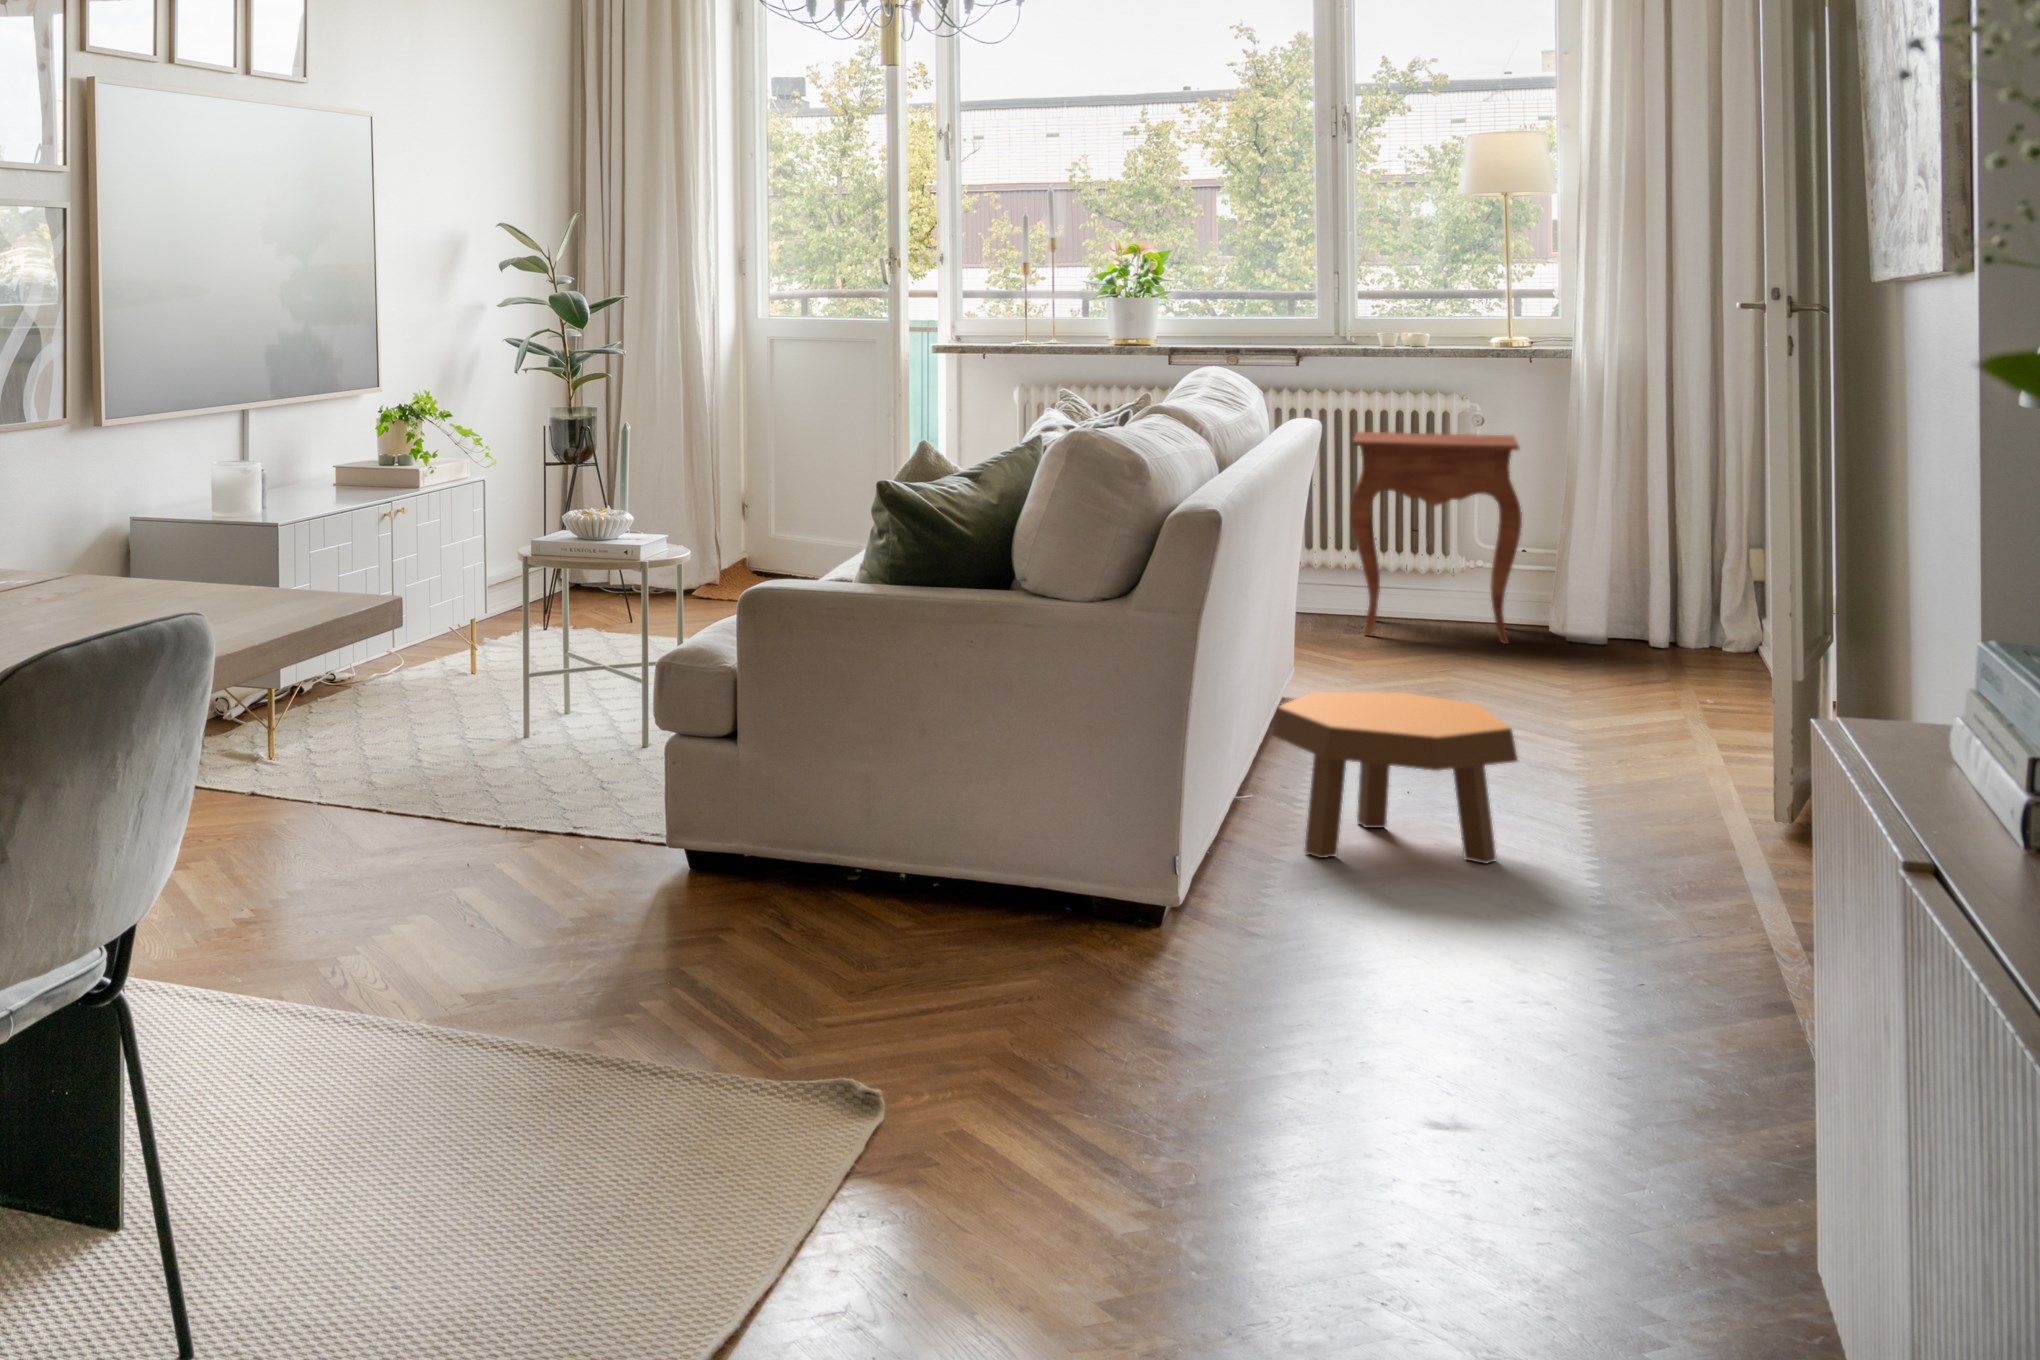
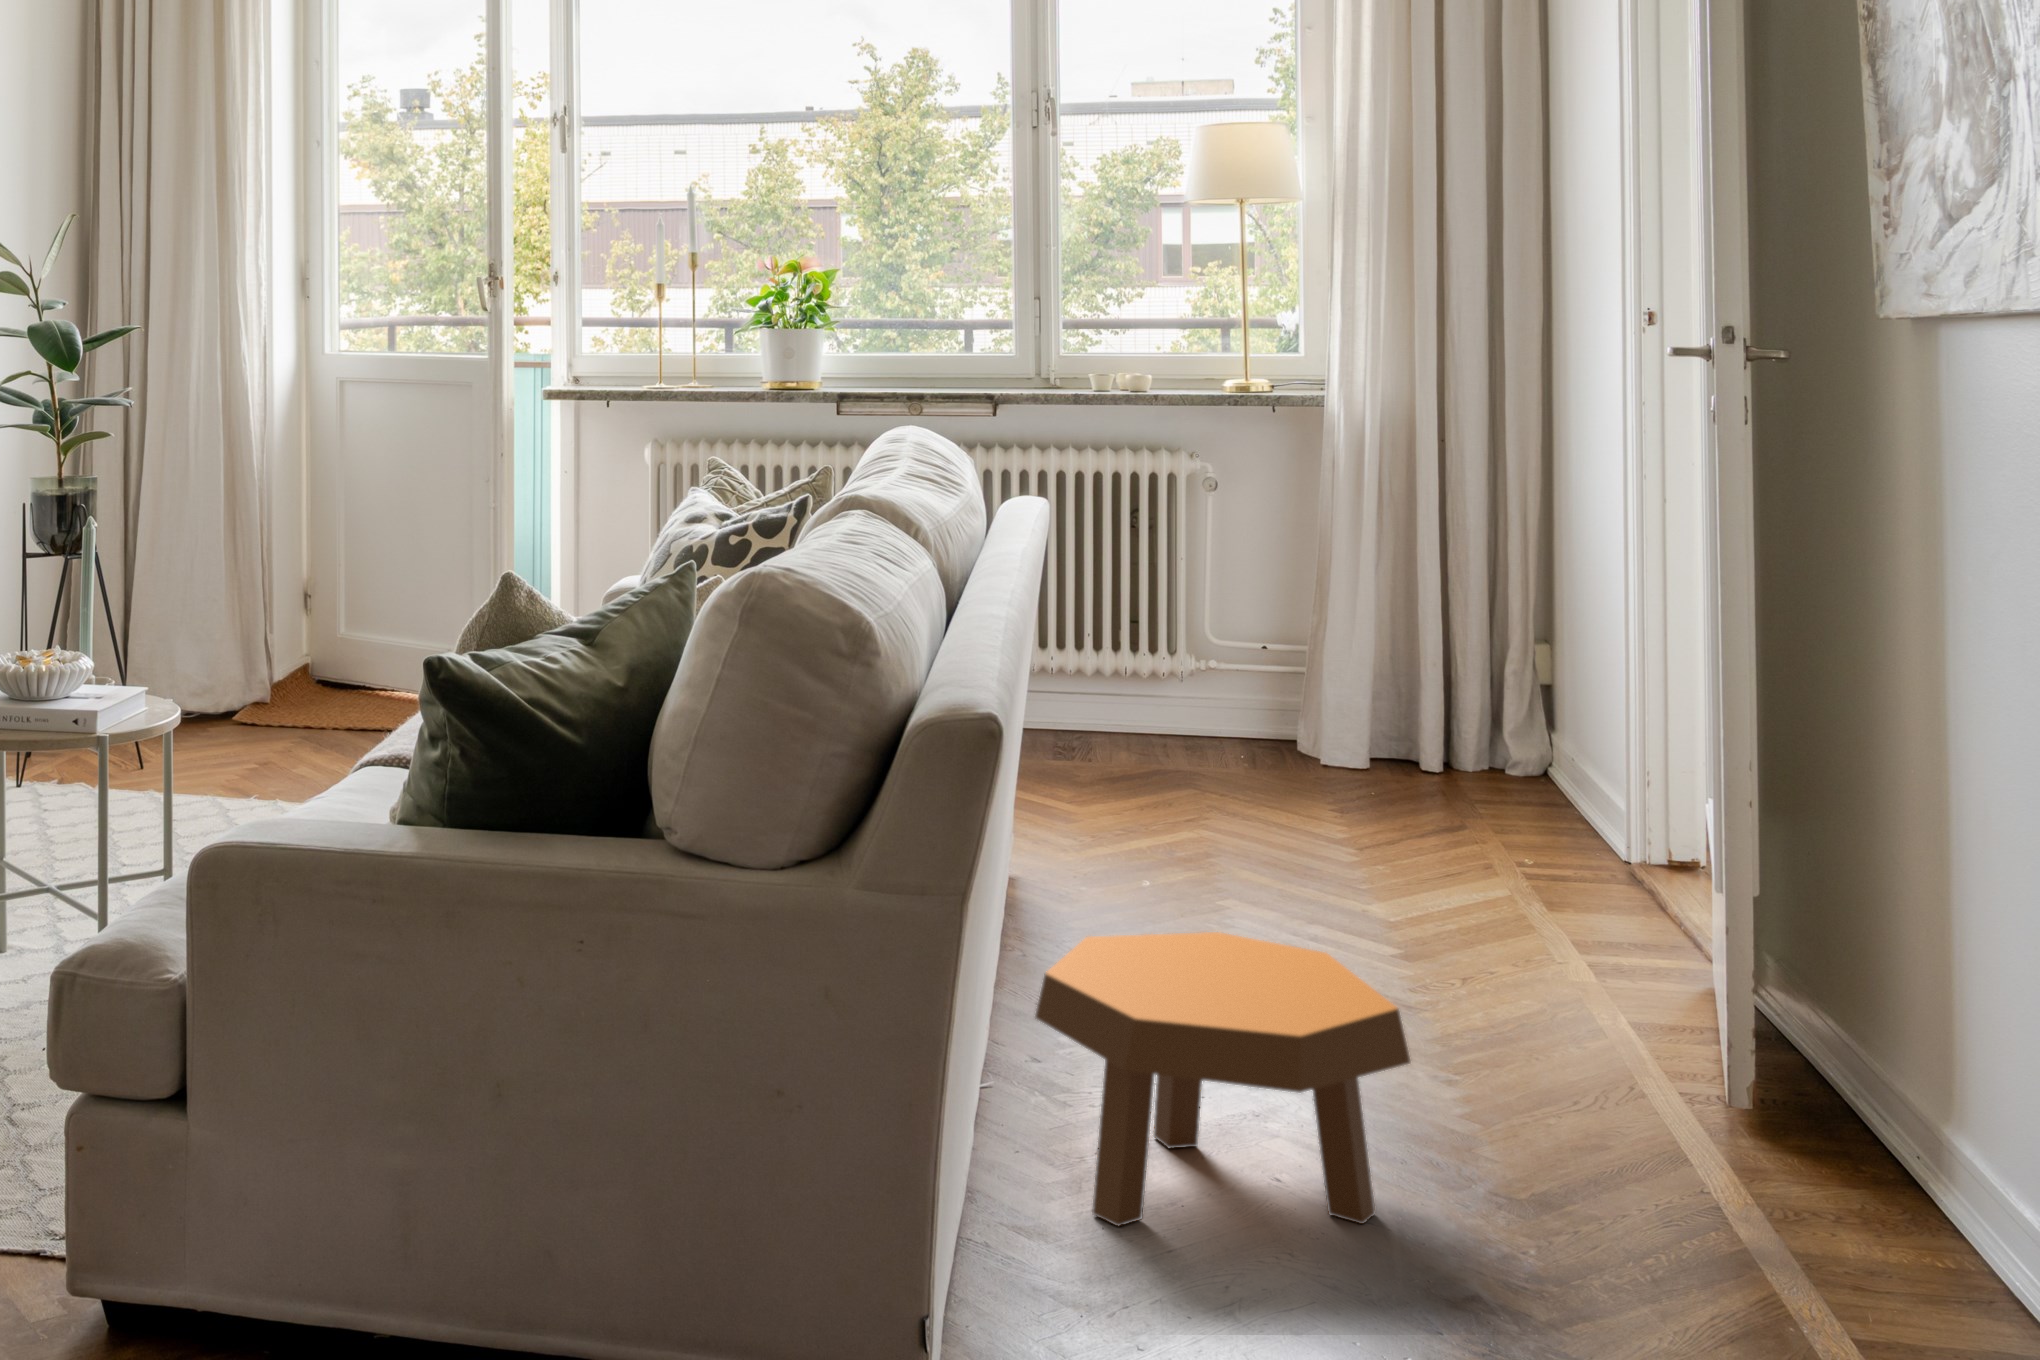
side table: present [1351,432,1522,644] -> none [1061,500,1273,775]

